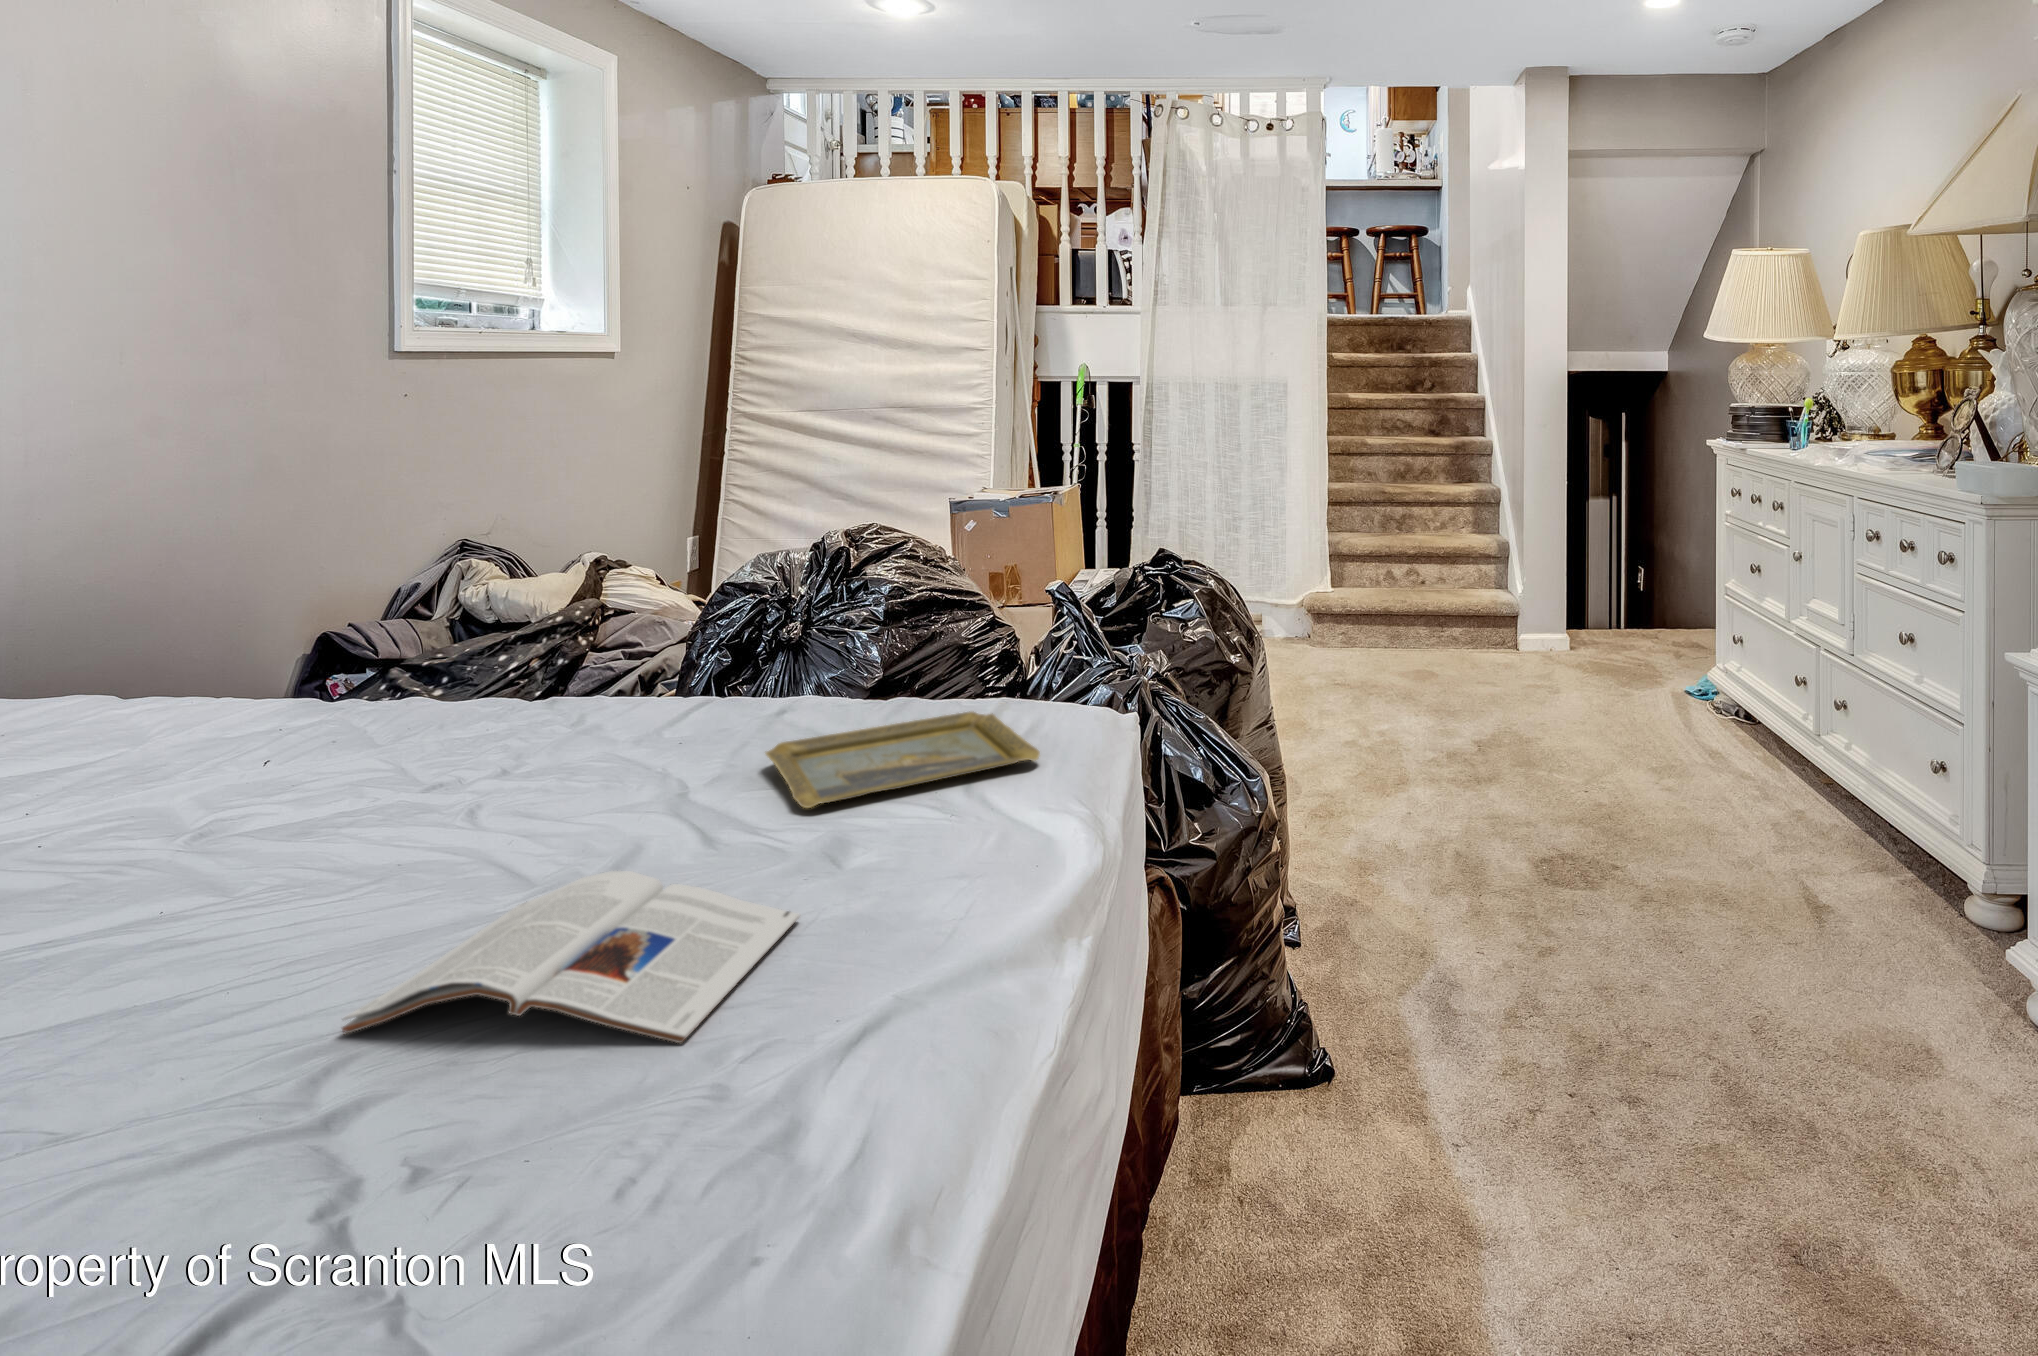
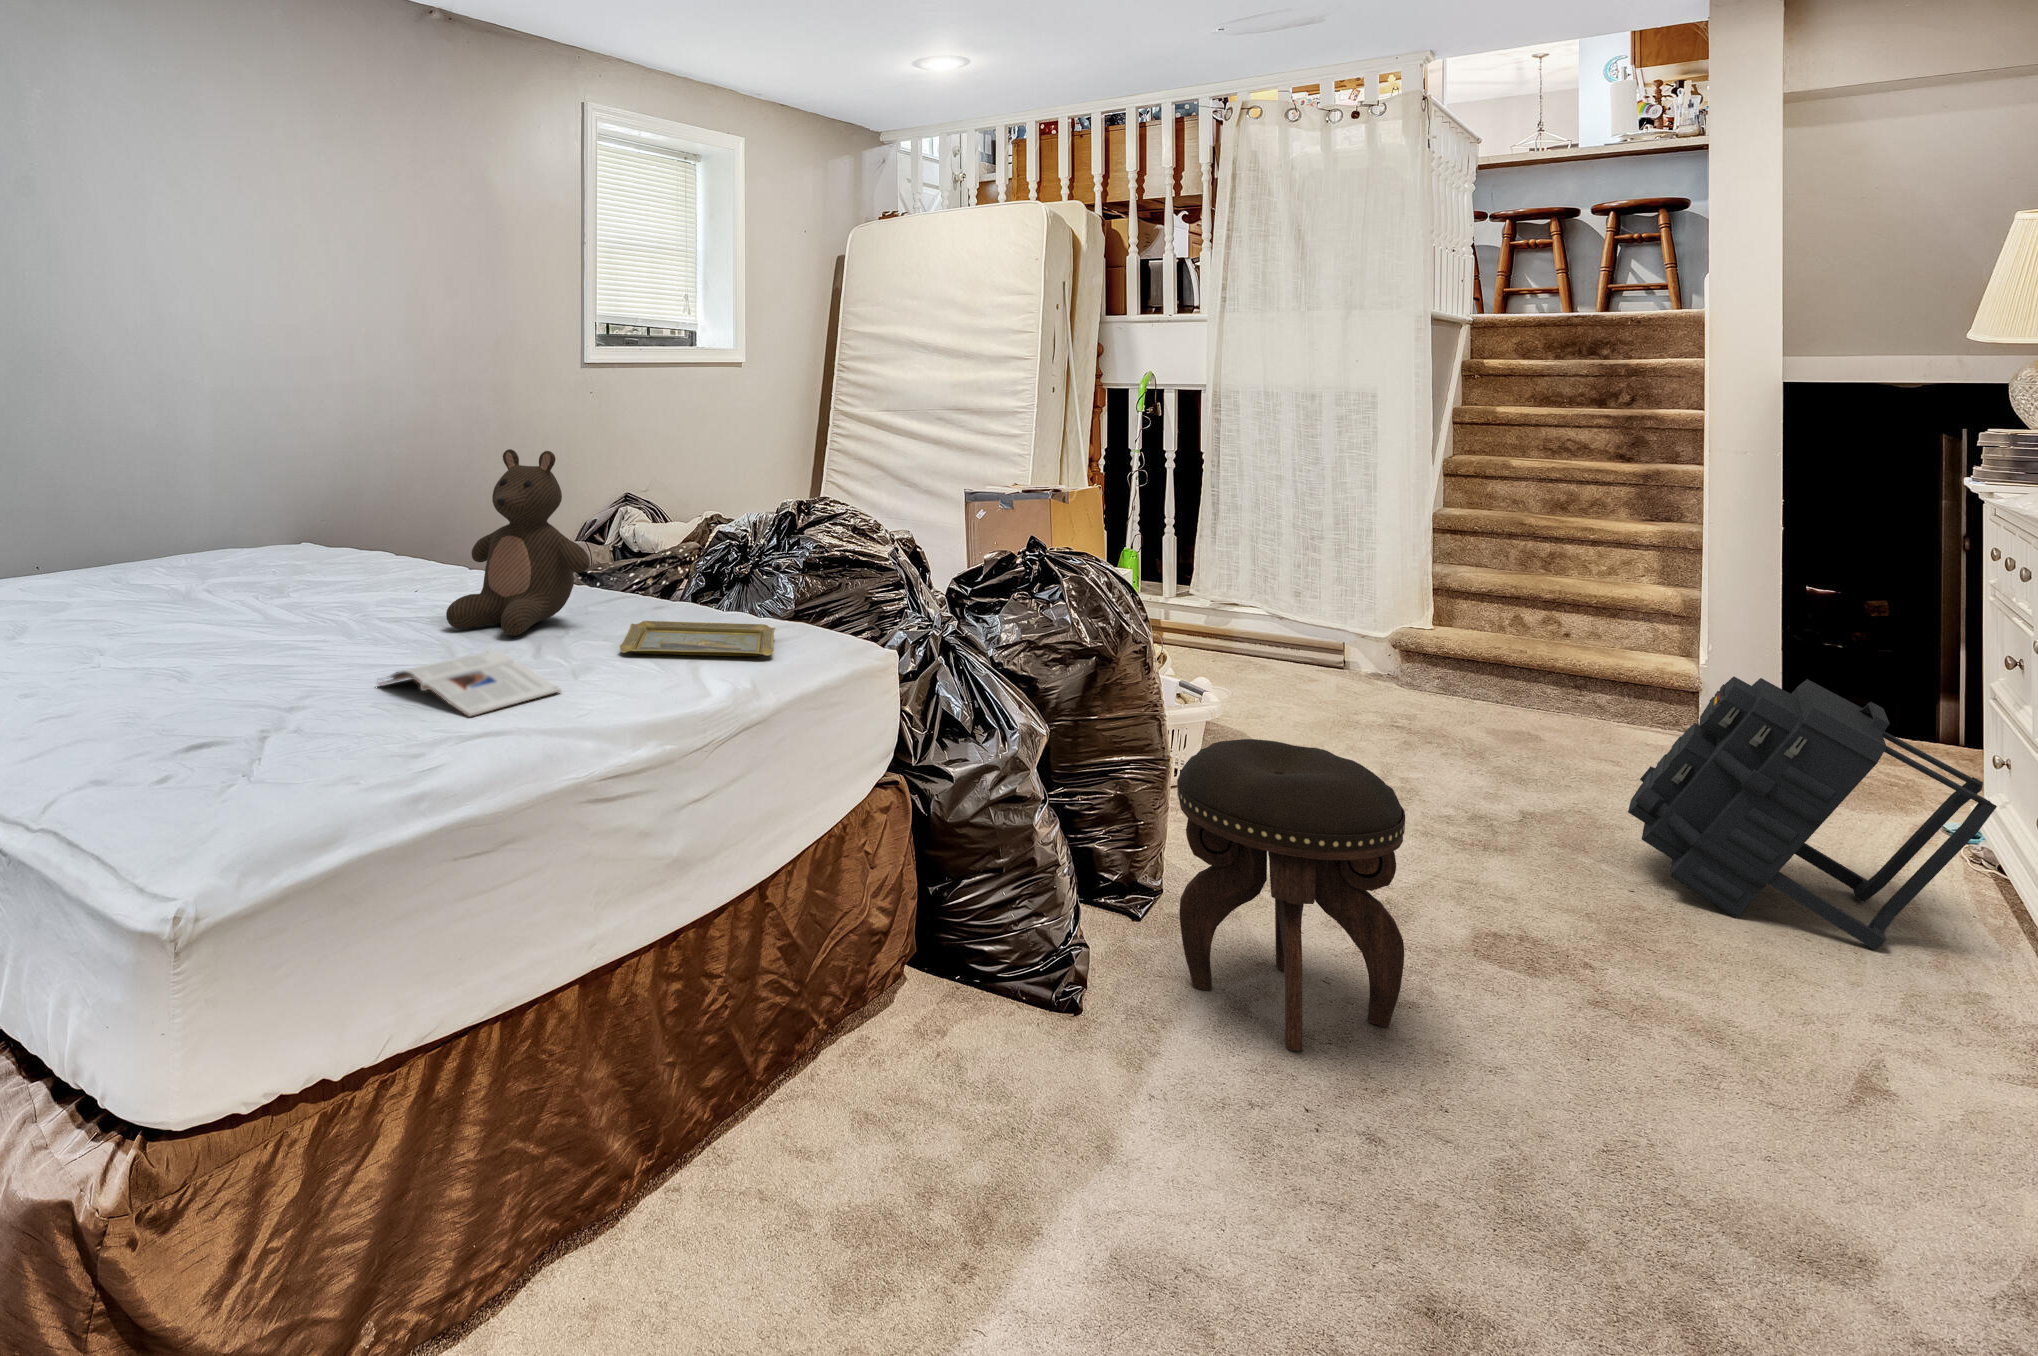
stuffed bear: none [367,476,671,835] -> present [446,449,590,636]
backpack: none [1573,596,1793,796] -> present [1628,677,1997,951]
footstool: none [1392,729,1603,1052] -> present [1177,739,1405,1051]

